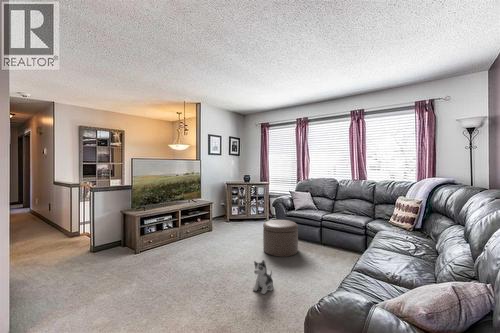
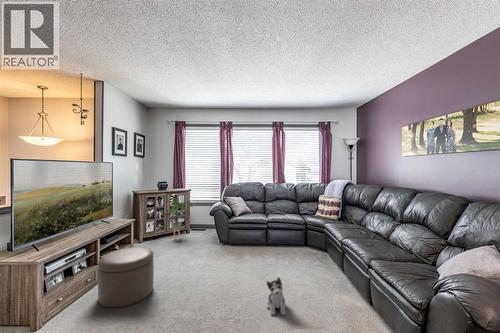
house plant: none [244,189,265,225] -> present [170,198,192,237]
ottoman: present [263,220,298,257] -> present [98,247,154,307]

